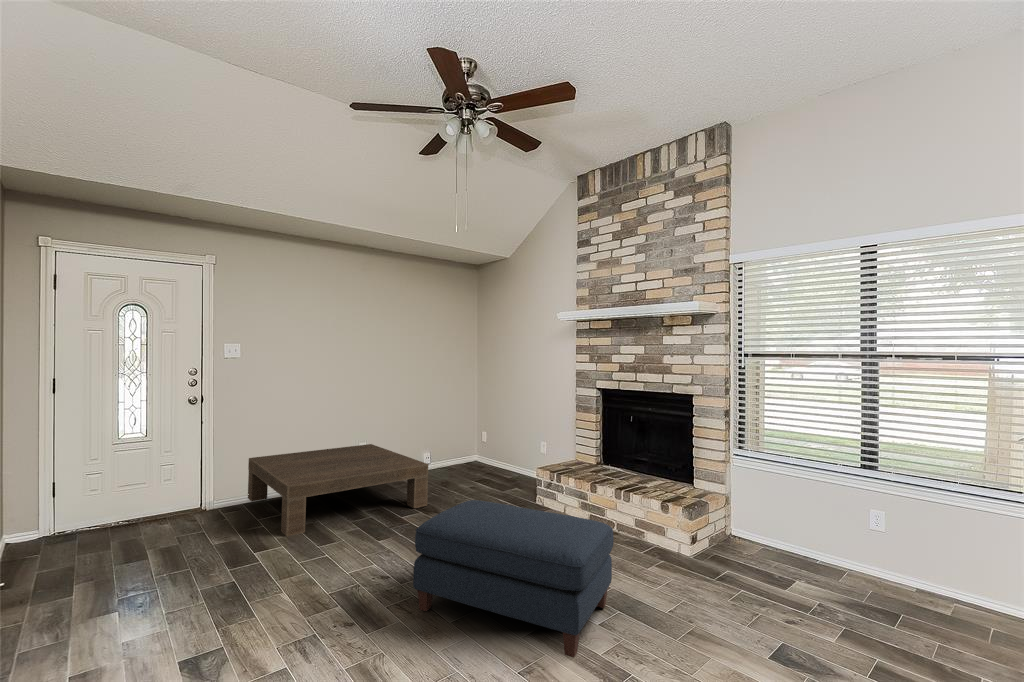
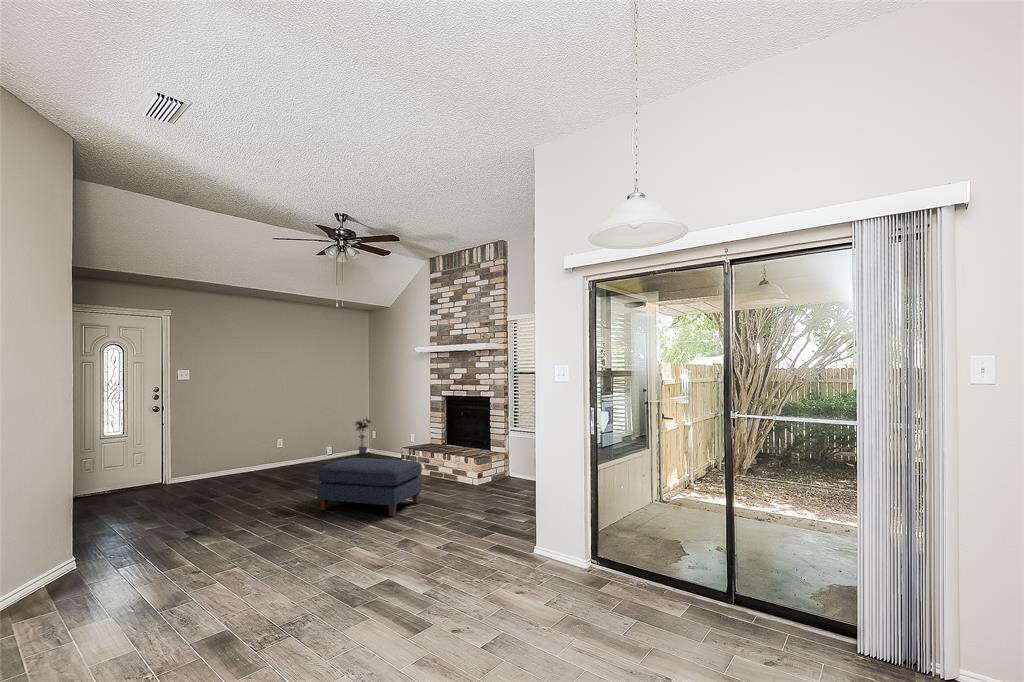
potted plant: none [458,412,482,465] -> present [355,419,371,455]
coffee table: present [248,444,428,537] -> none [203,441,329,493]

